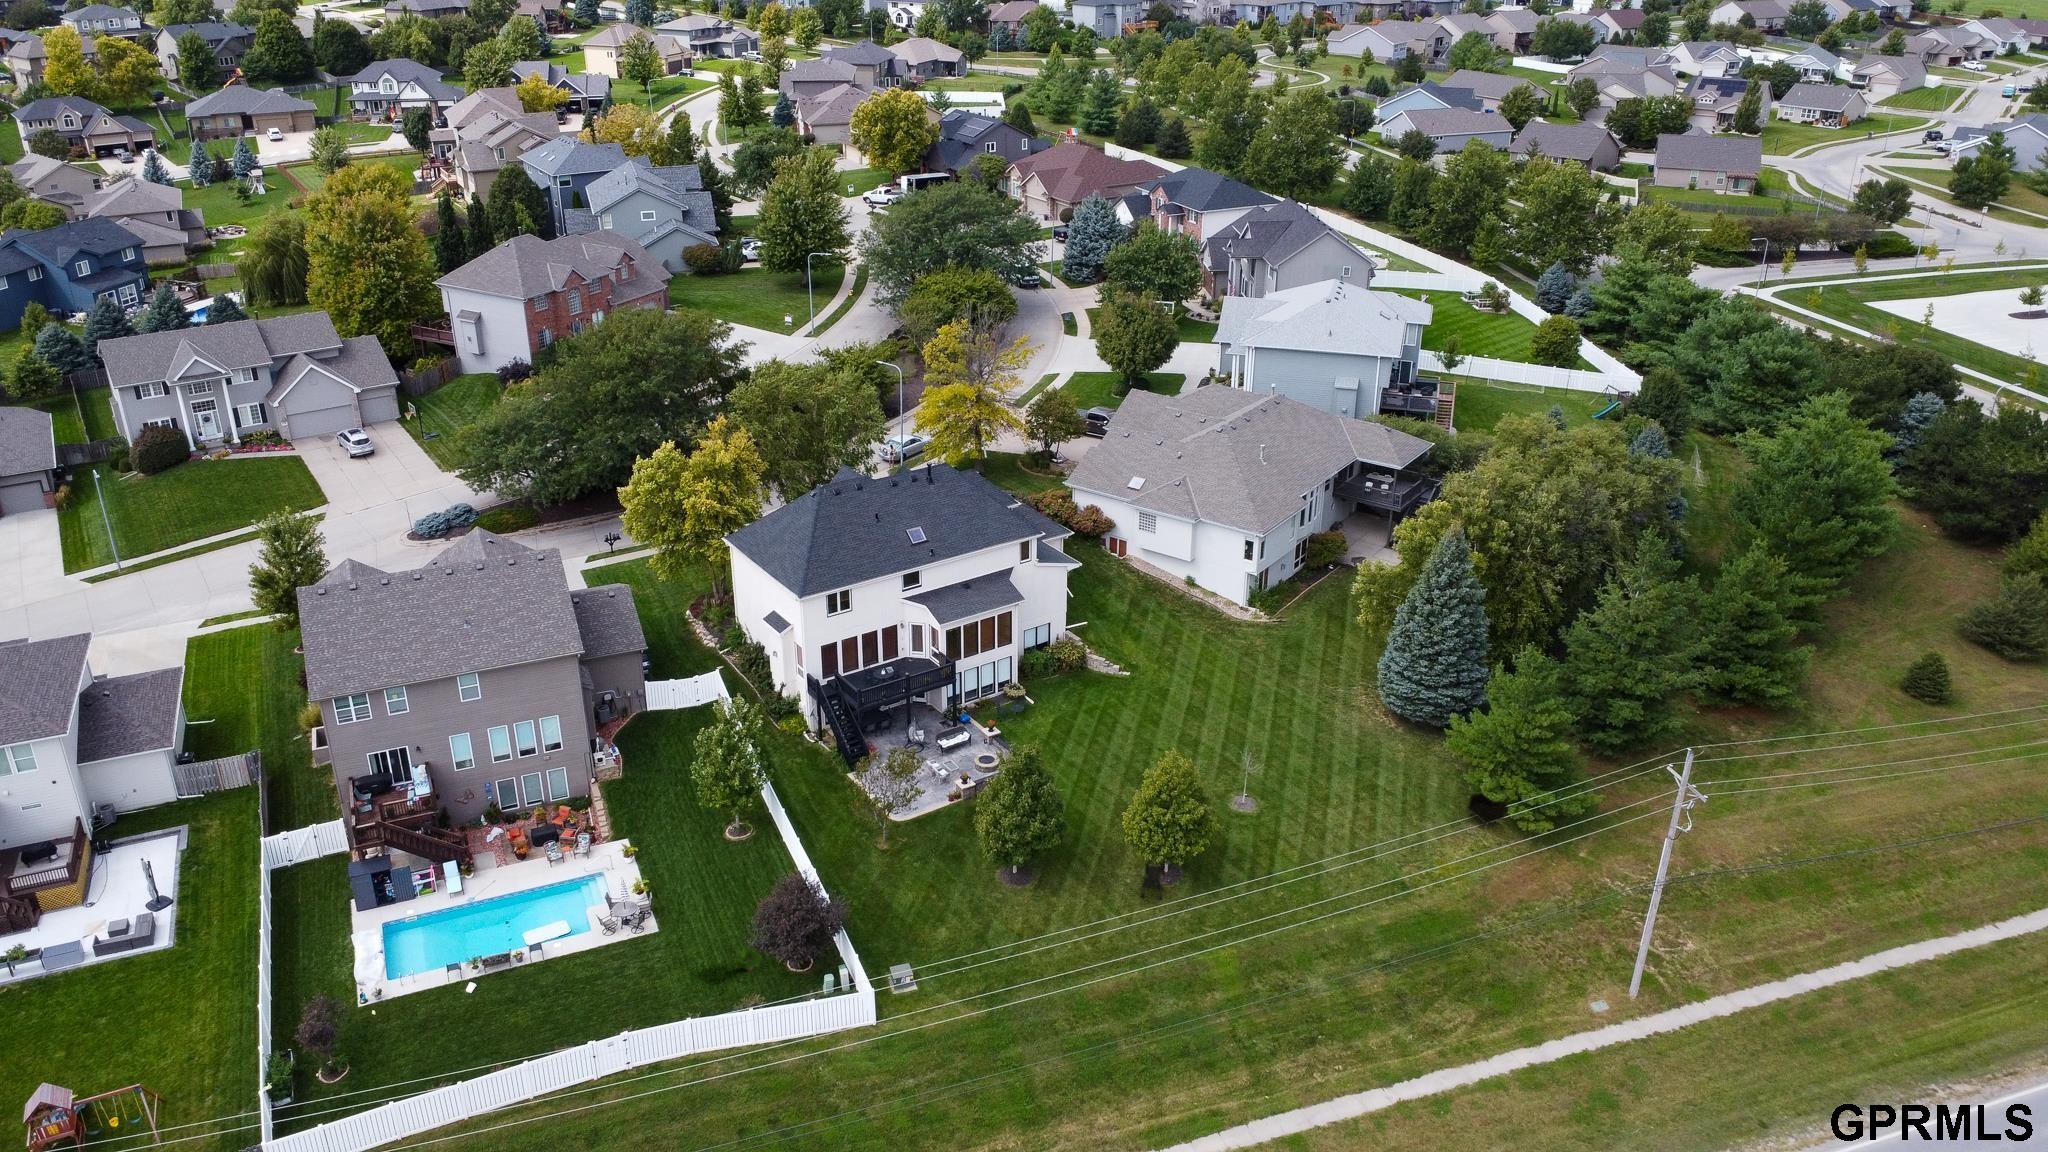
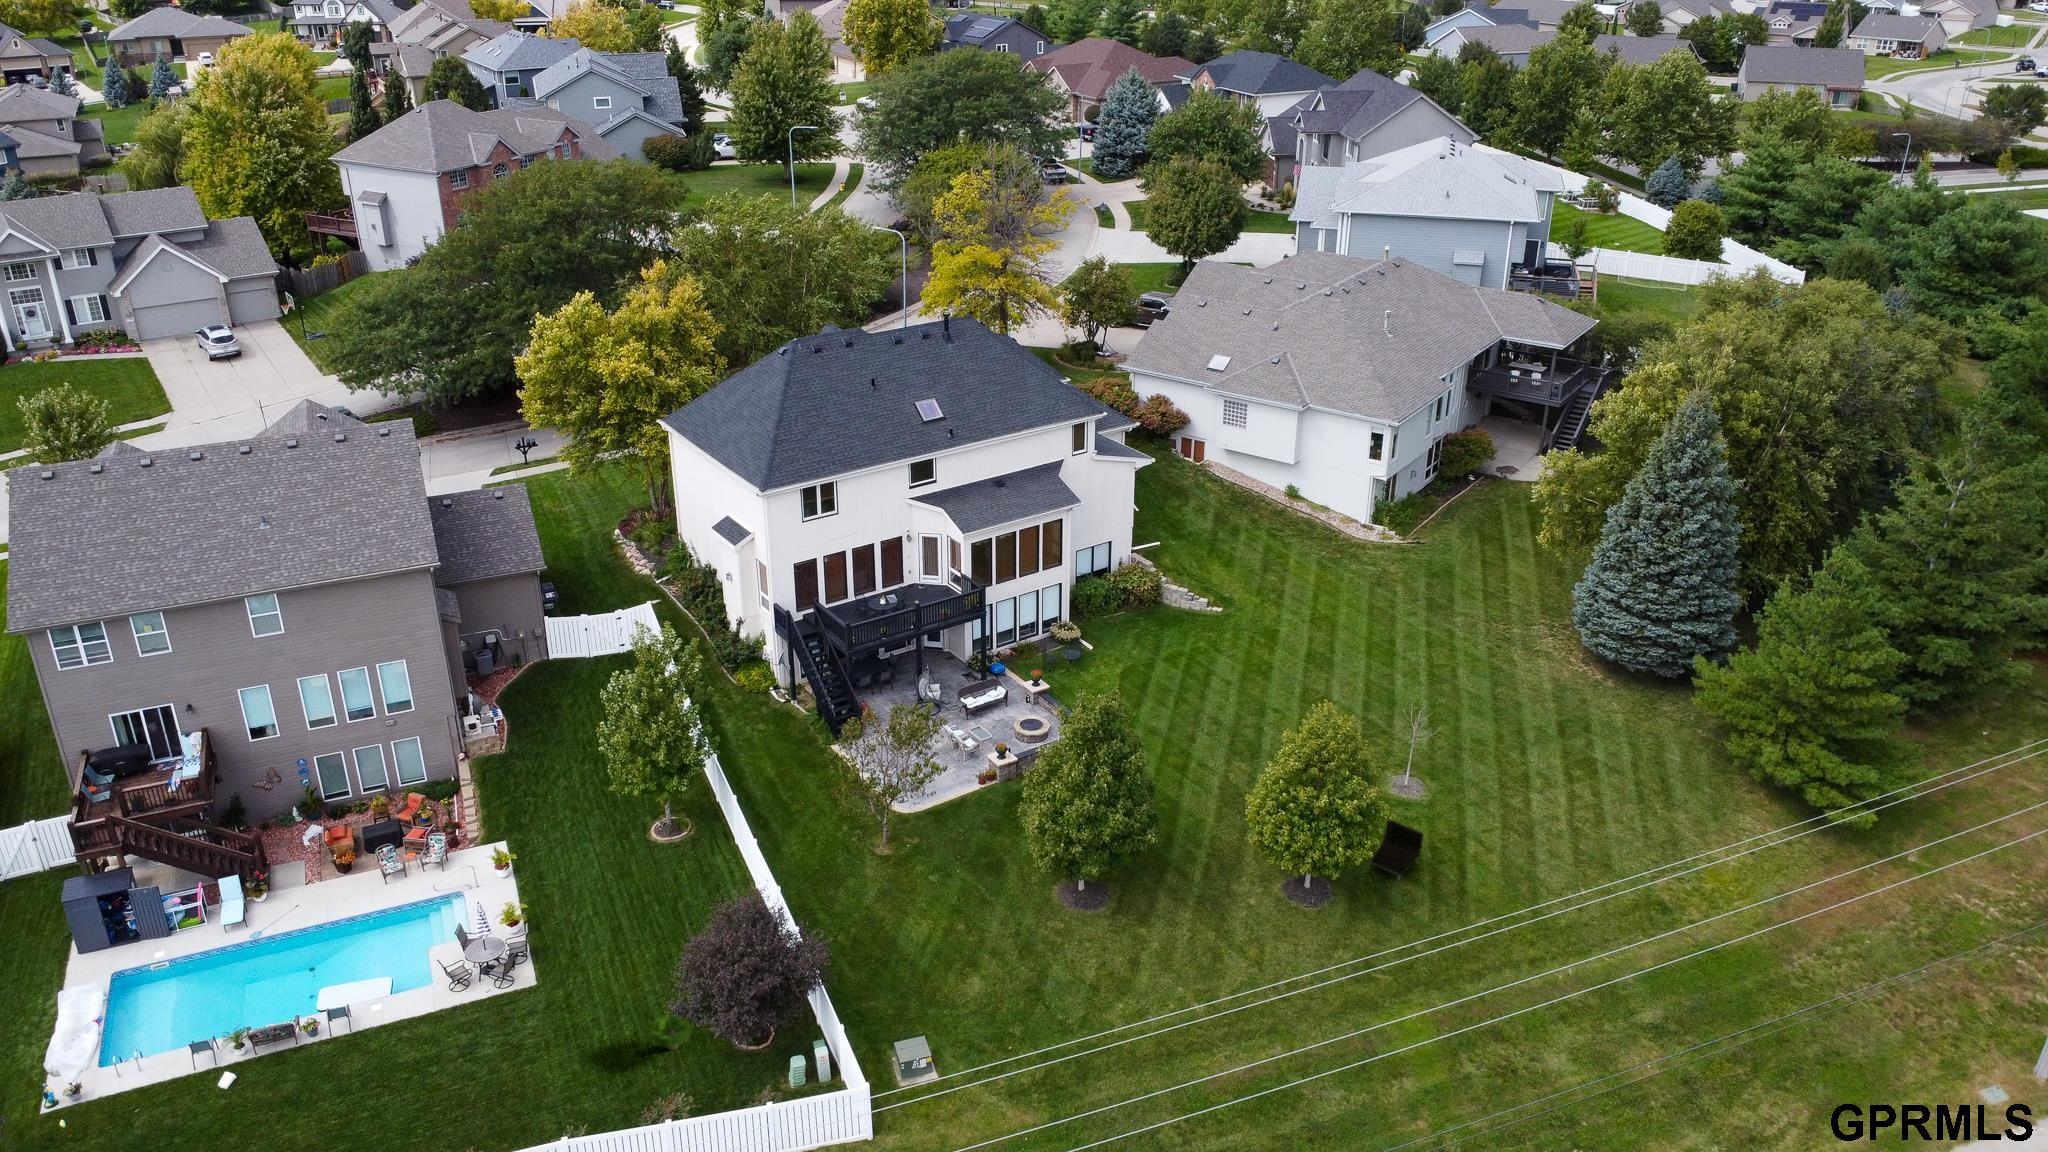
armchair: present [1468,792,1507,827] -> present [1369,819,1423,881]
bench: present [1141,861,1164,899] -> none [1277,870,1310,931]

